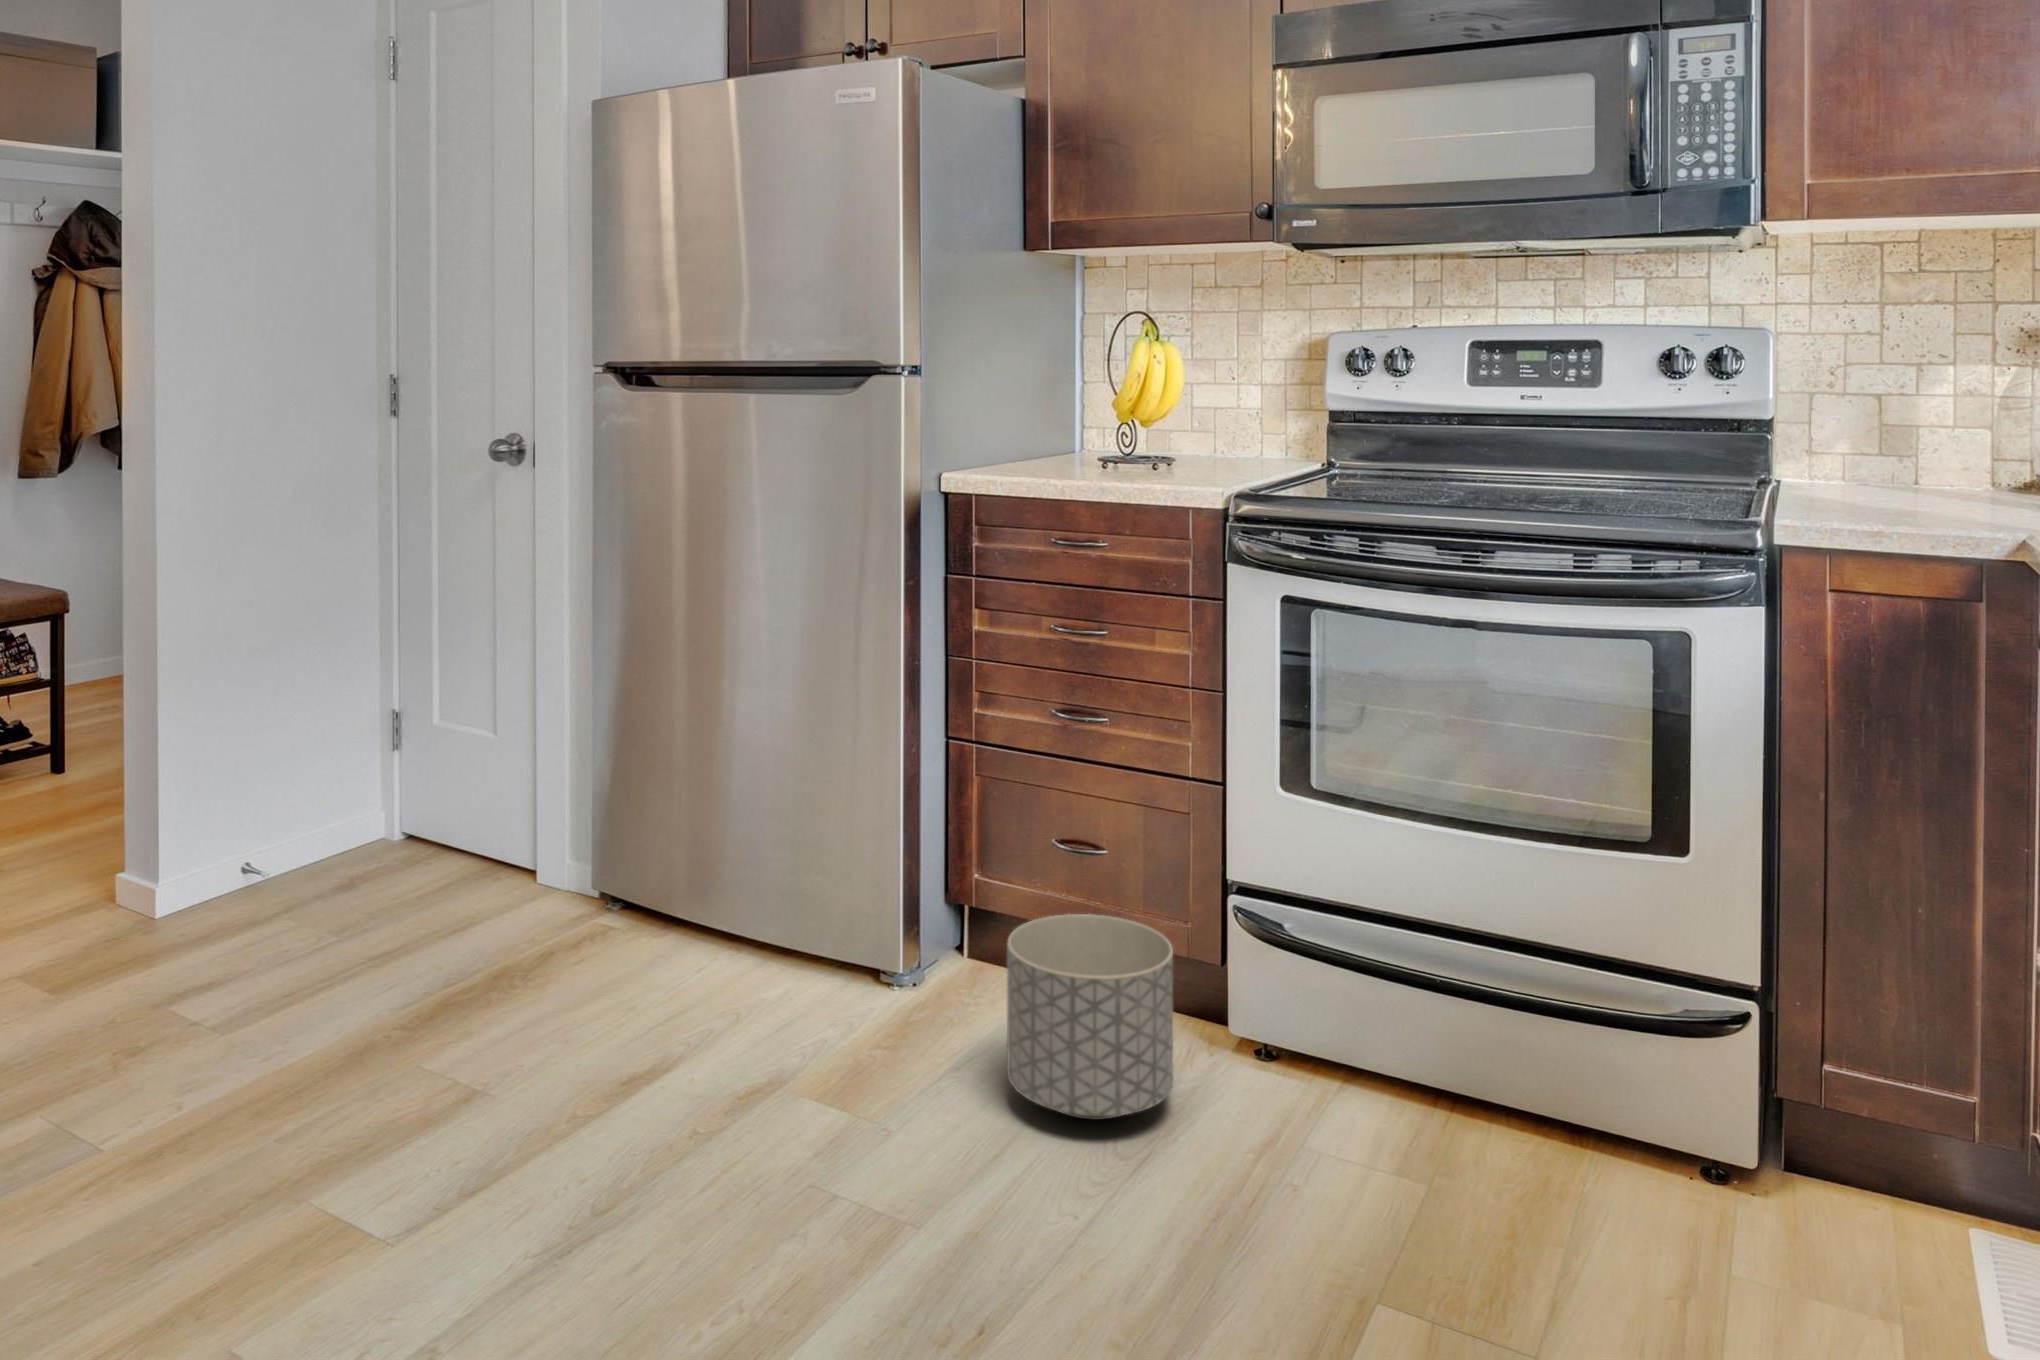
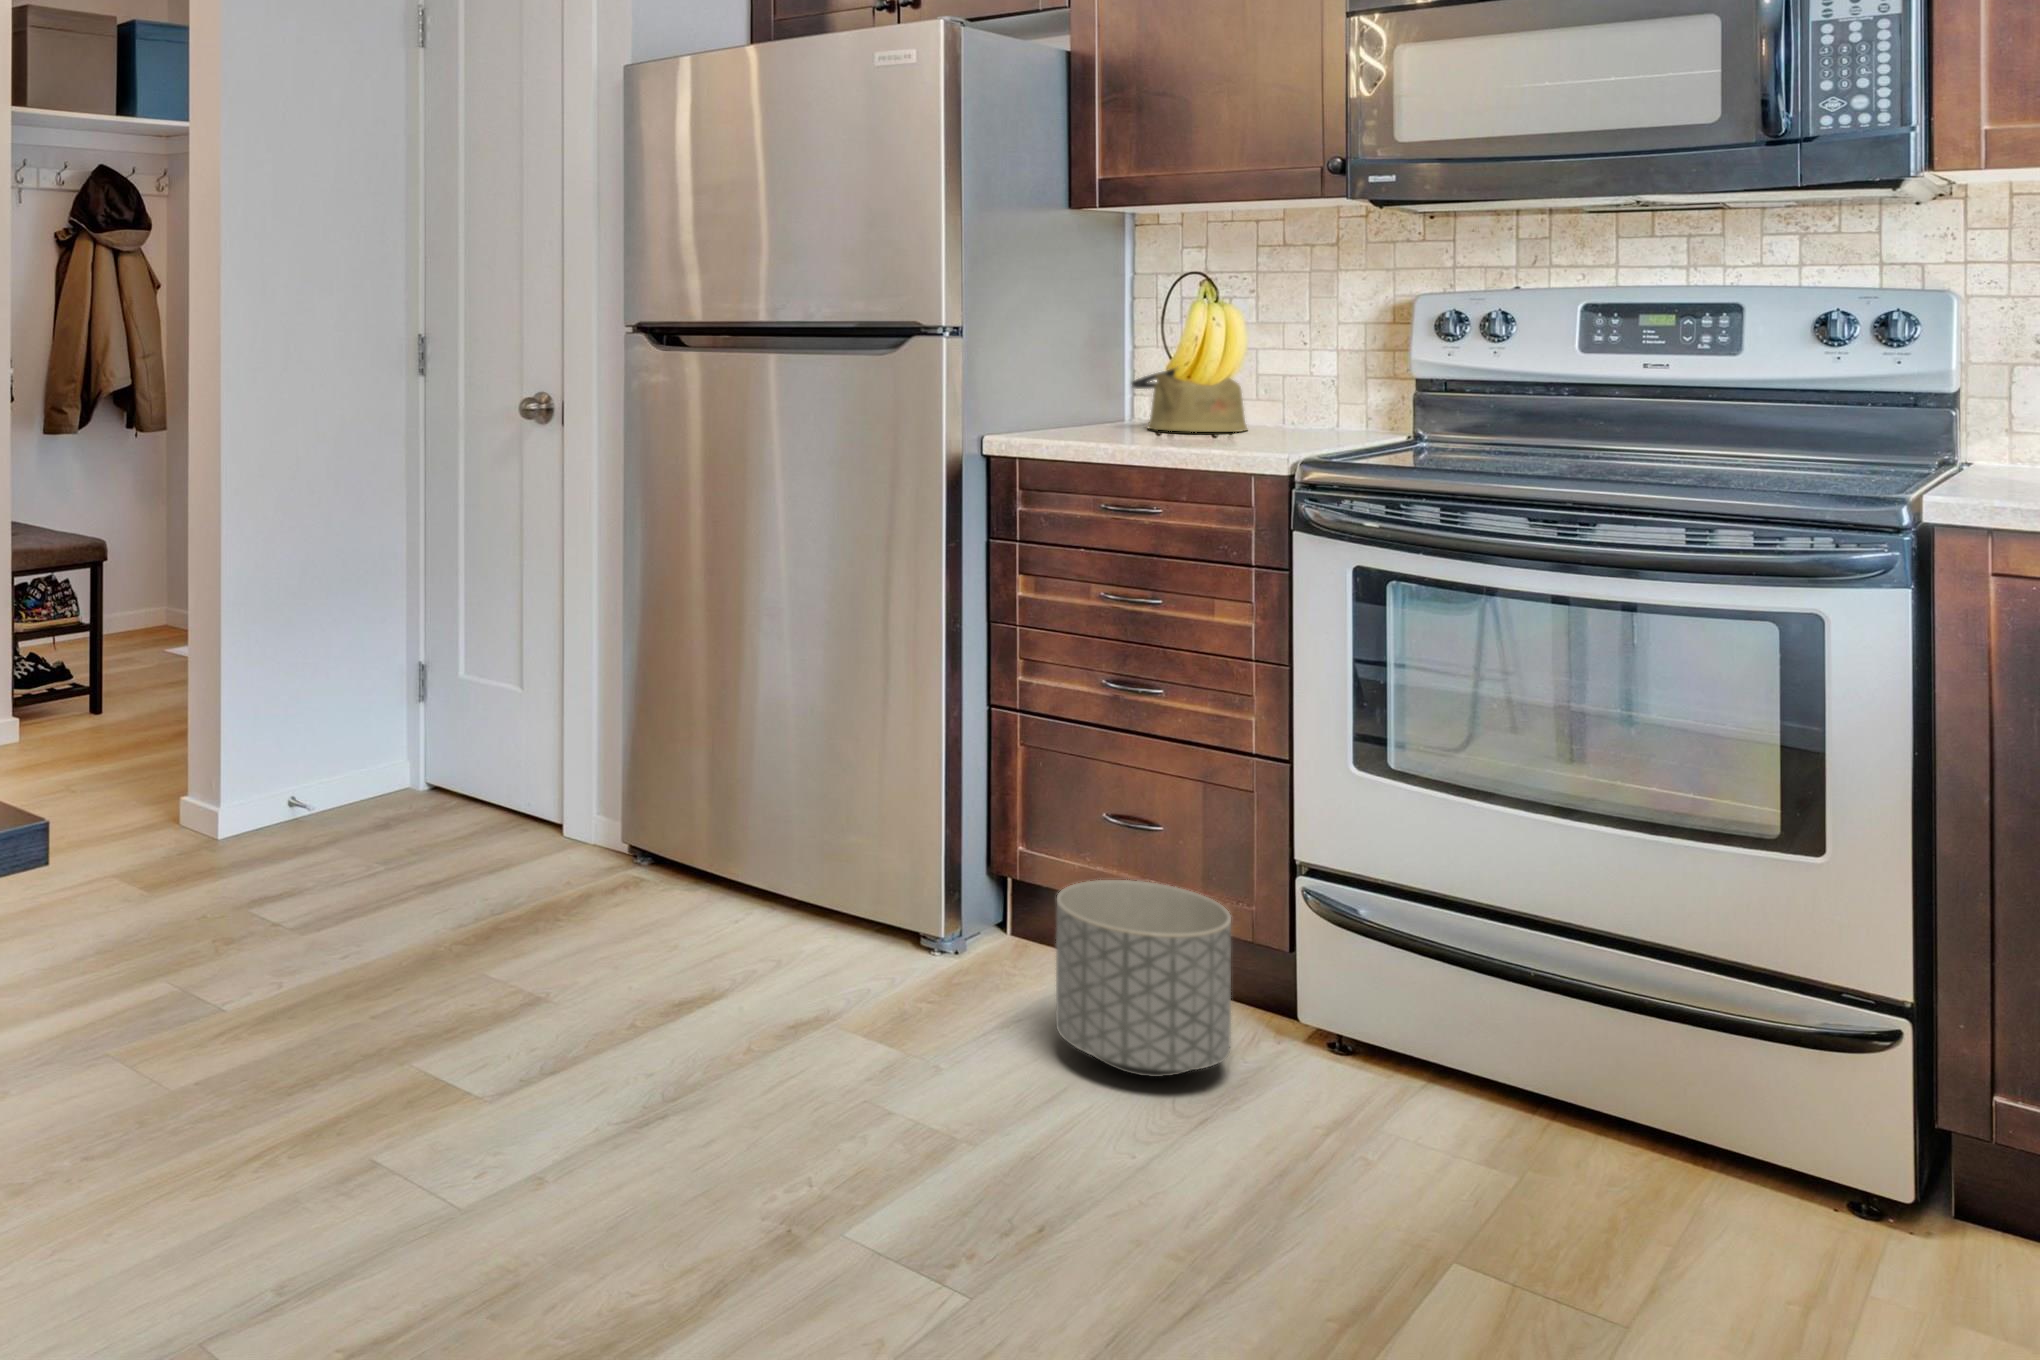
kettle: none [1081,390,1186,463] -> present [1132,369,1247,432]

